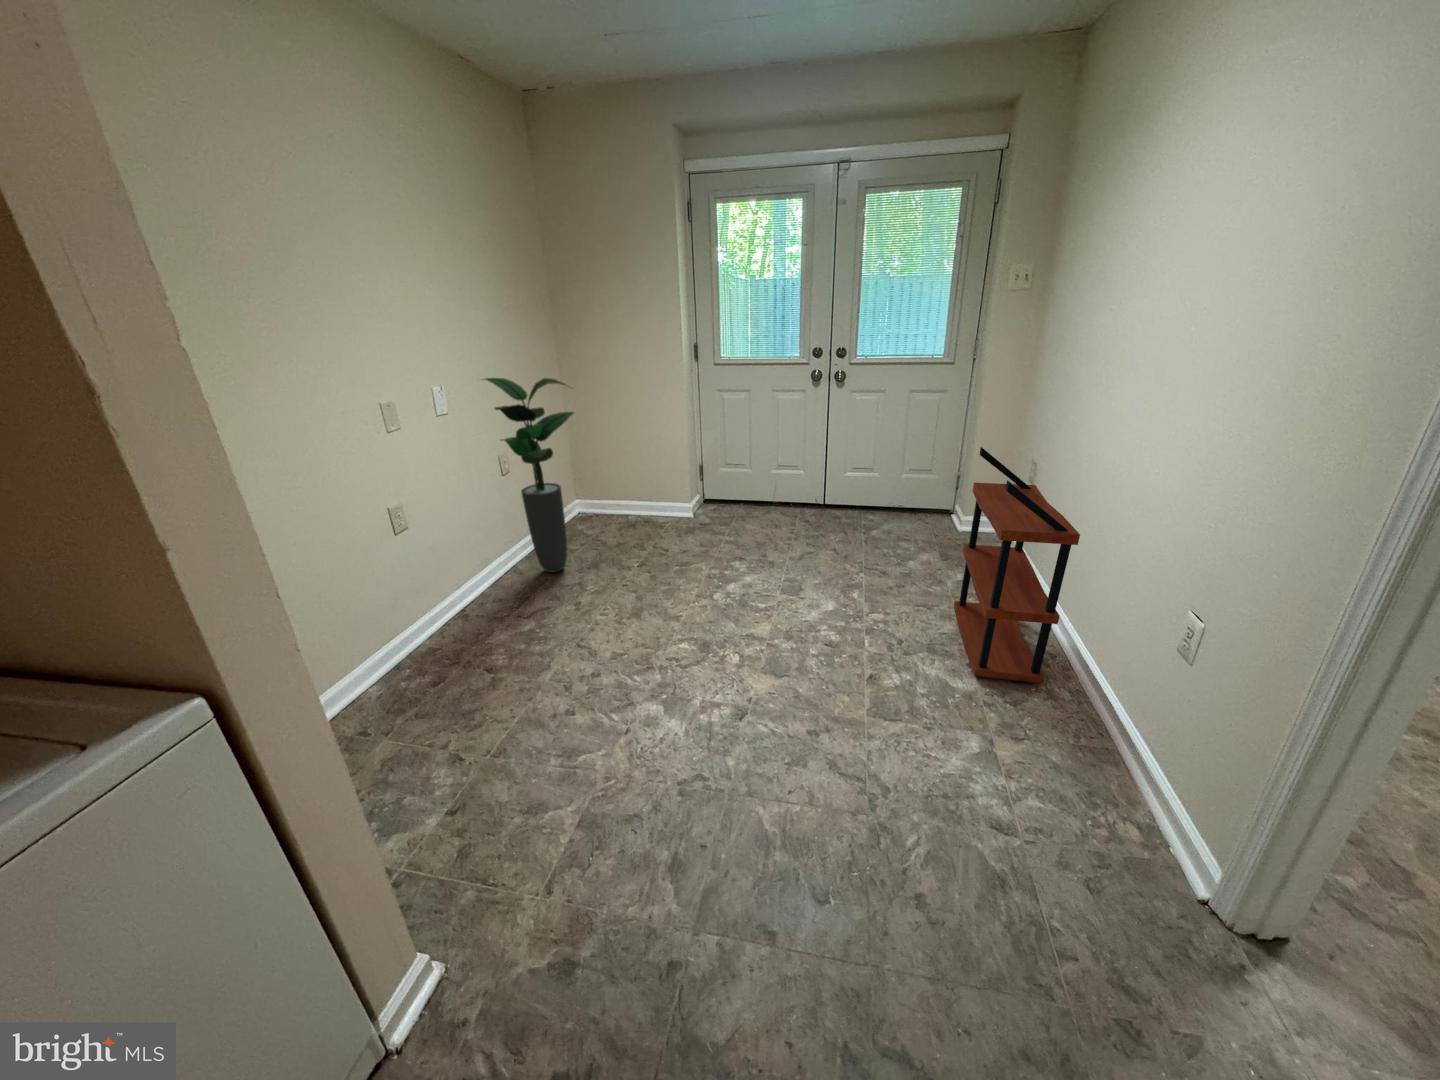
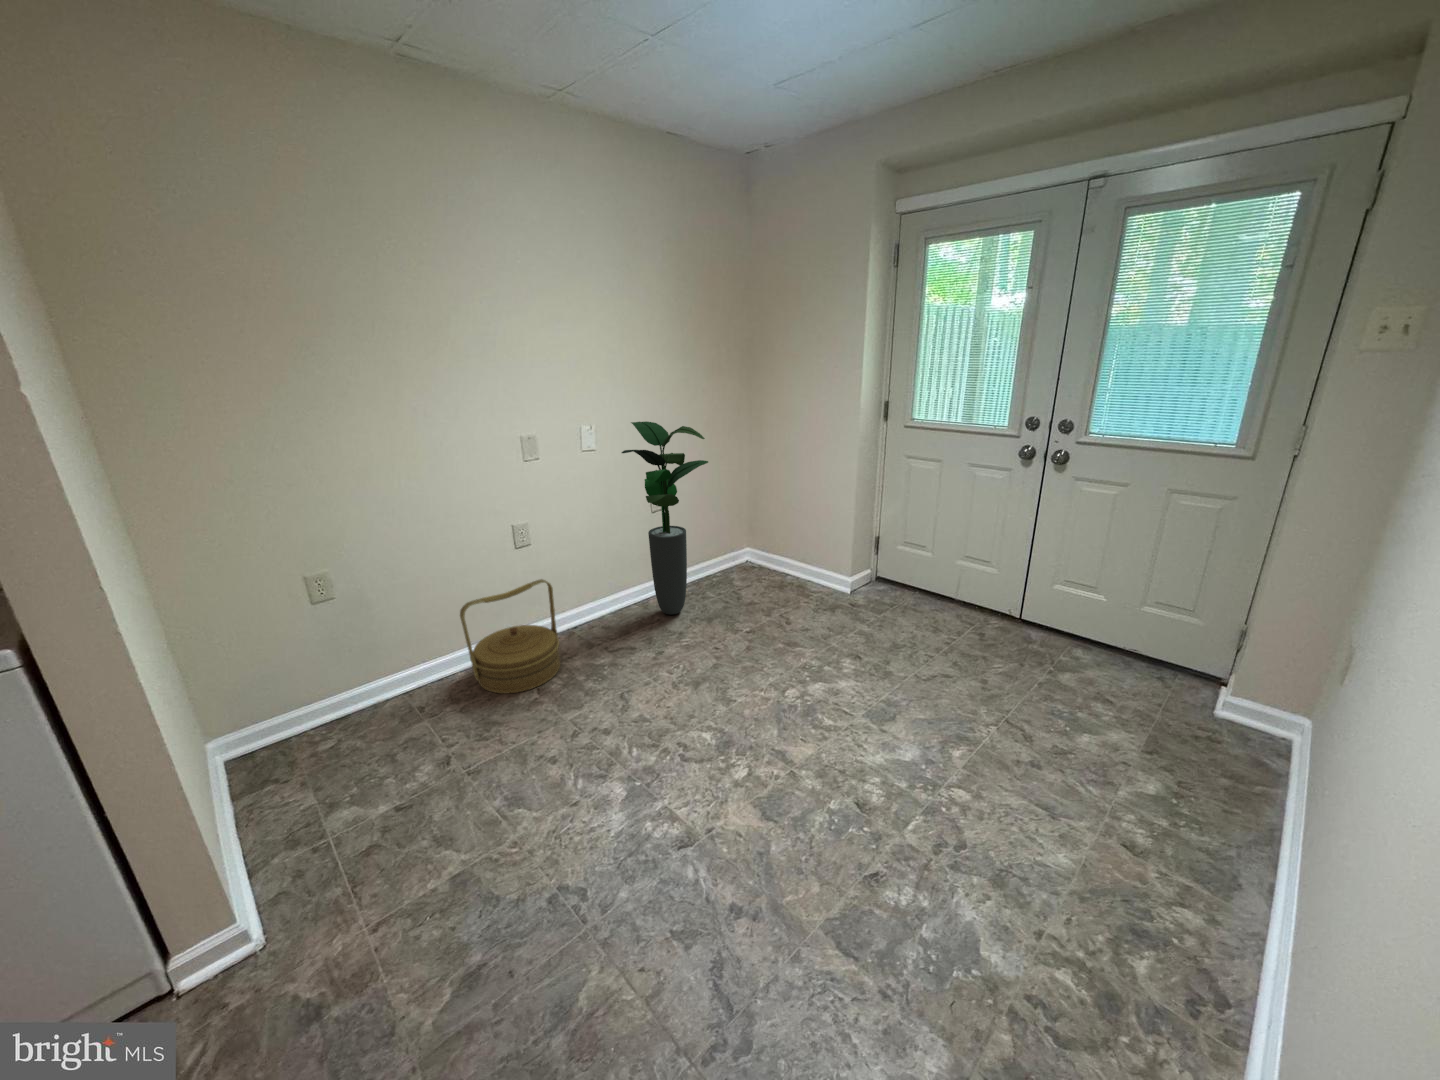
shelving unit: present [954,447,1080,684] -> none [1026,601,1258,1040]
woven basket: none [380,557,491,690] -> present [460,579,560,694]

